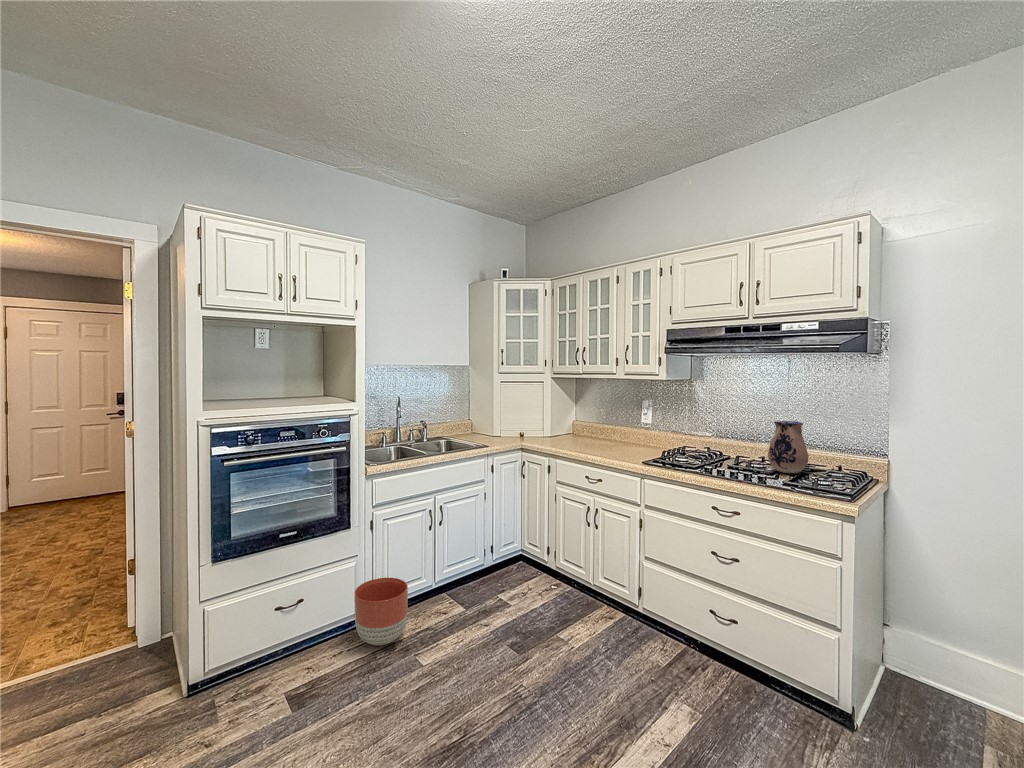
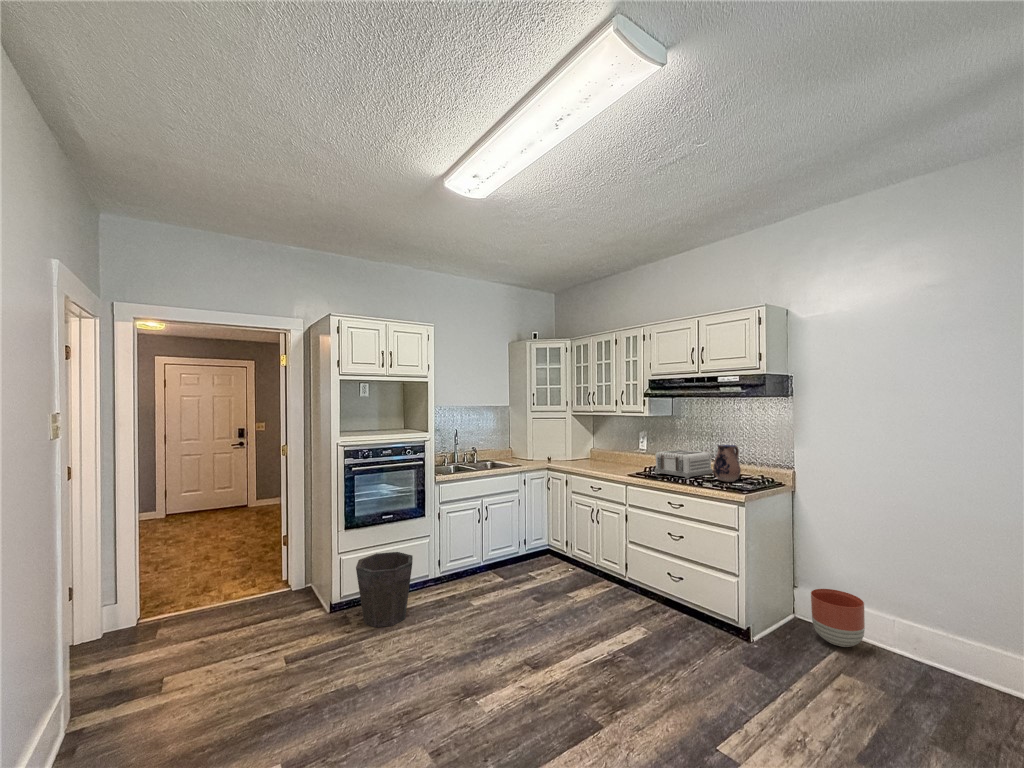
toaster: none [676,426,753,468] -> present [655,450,713,479]
planter: present [354,578,408,645] -> present [811,589,865,647]
waste bin: none [229,587,328,718] -> present [356,552,413,627]

